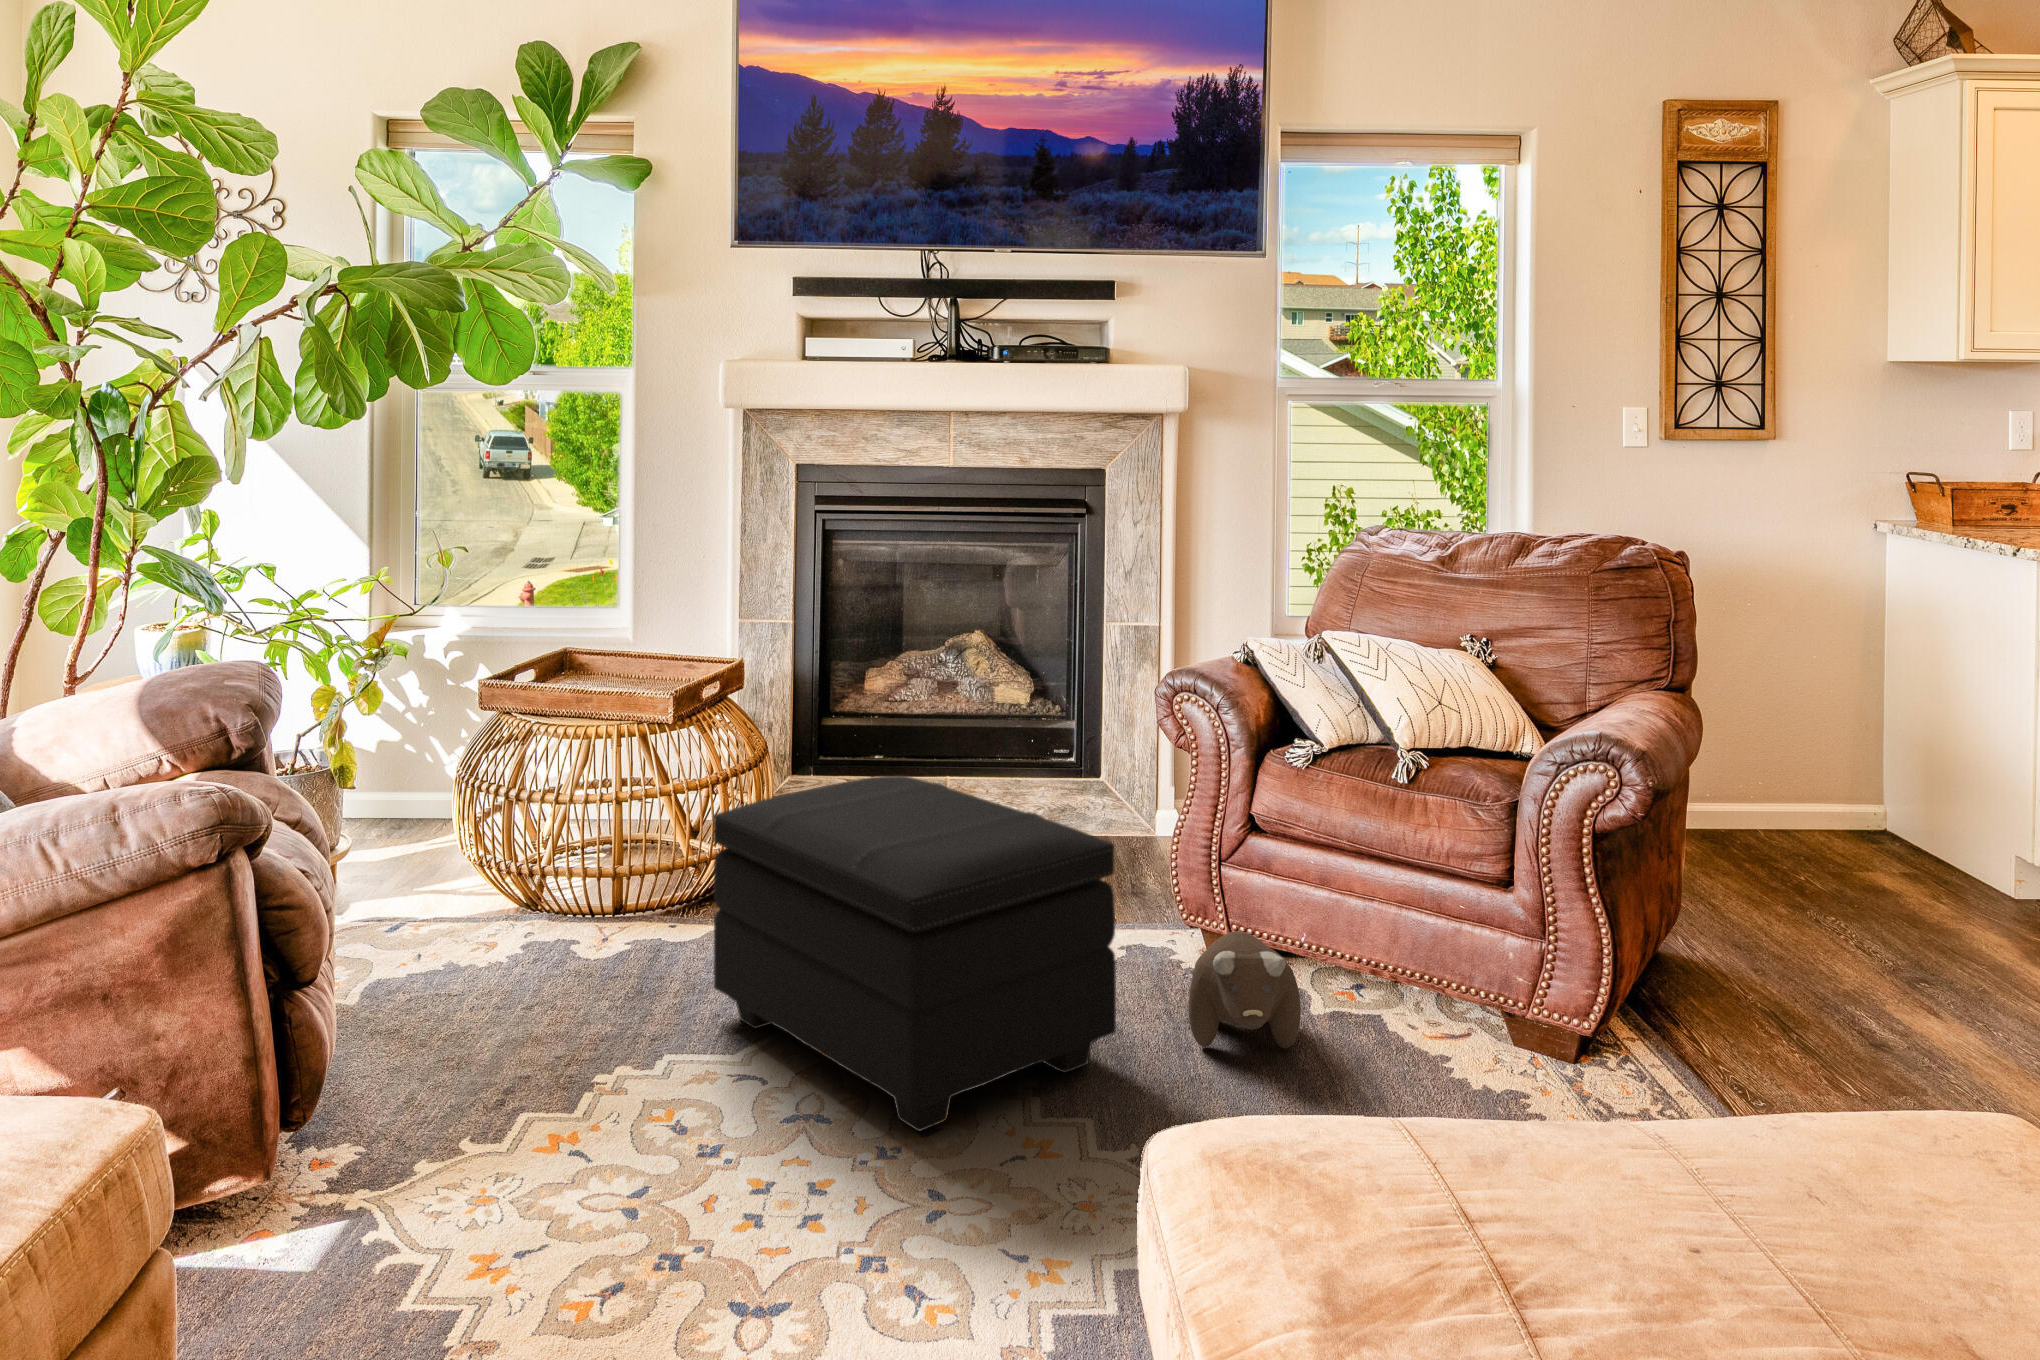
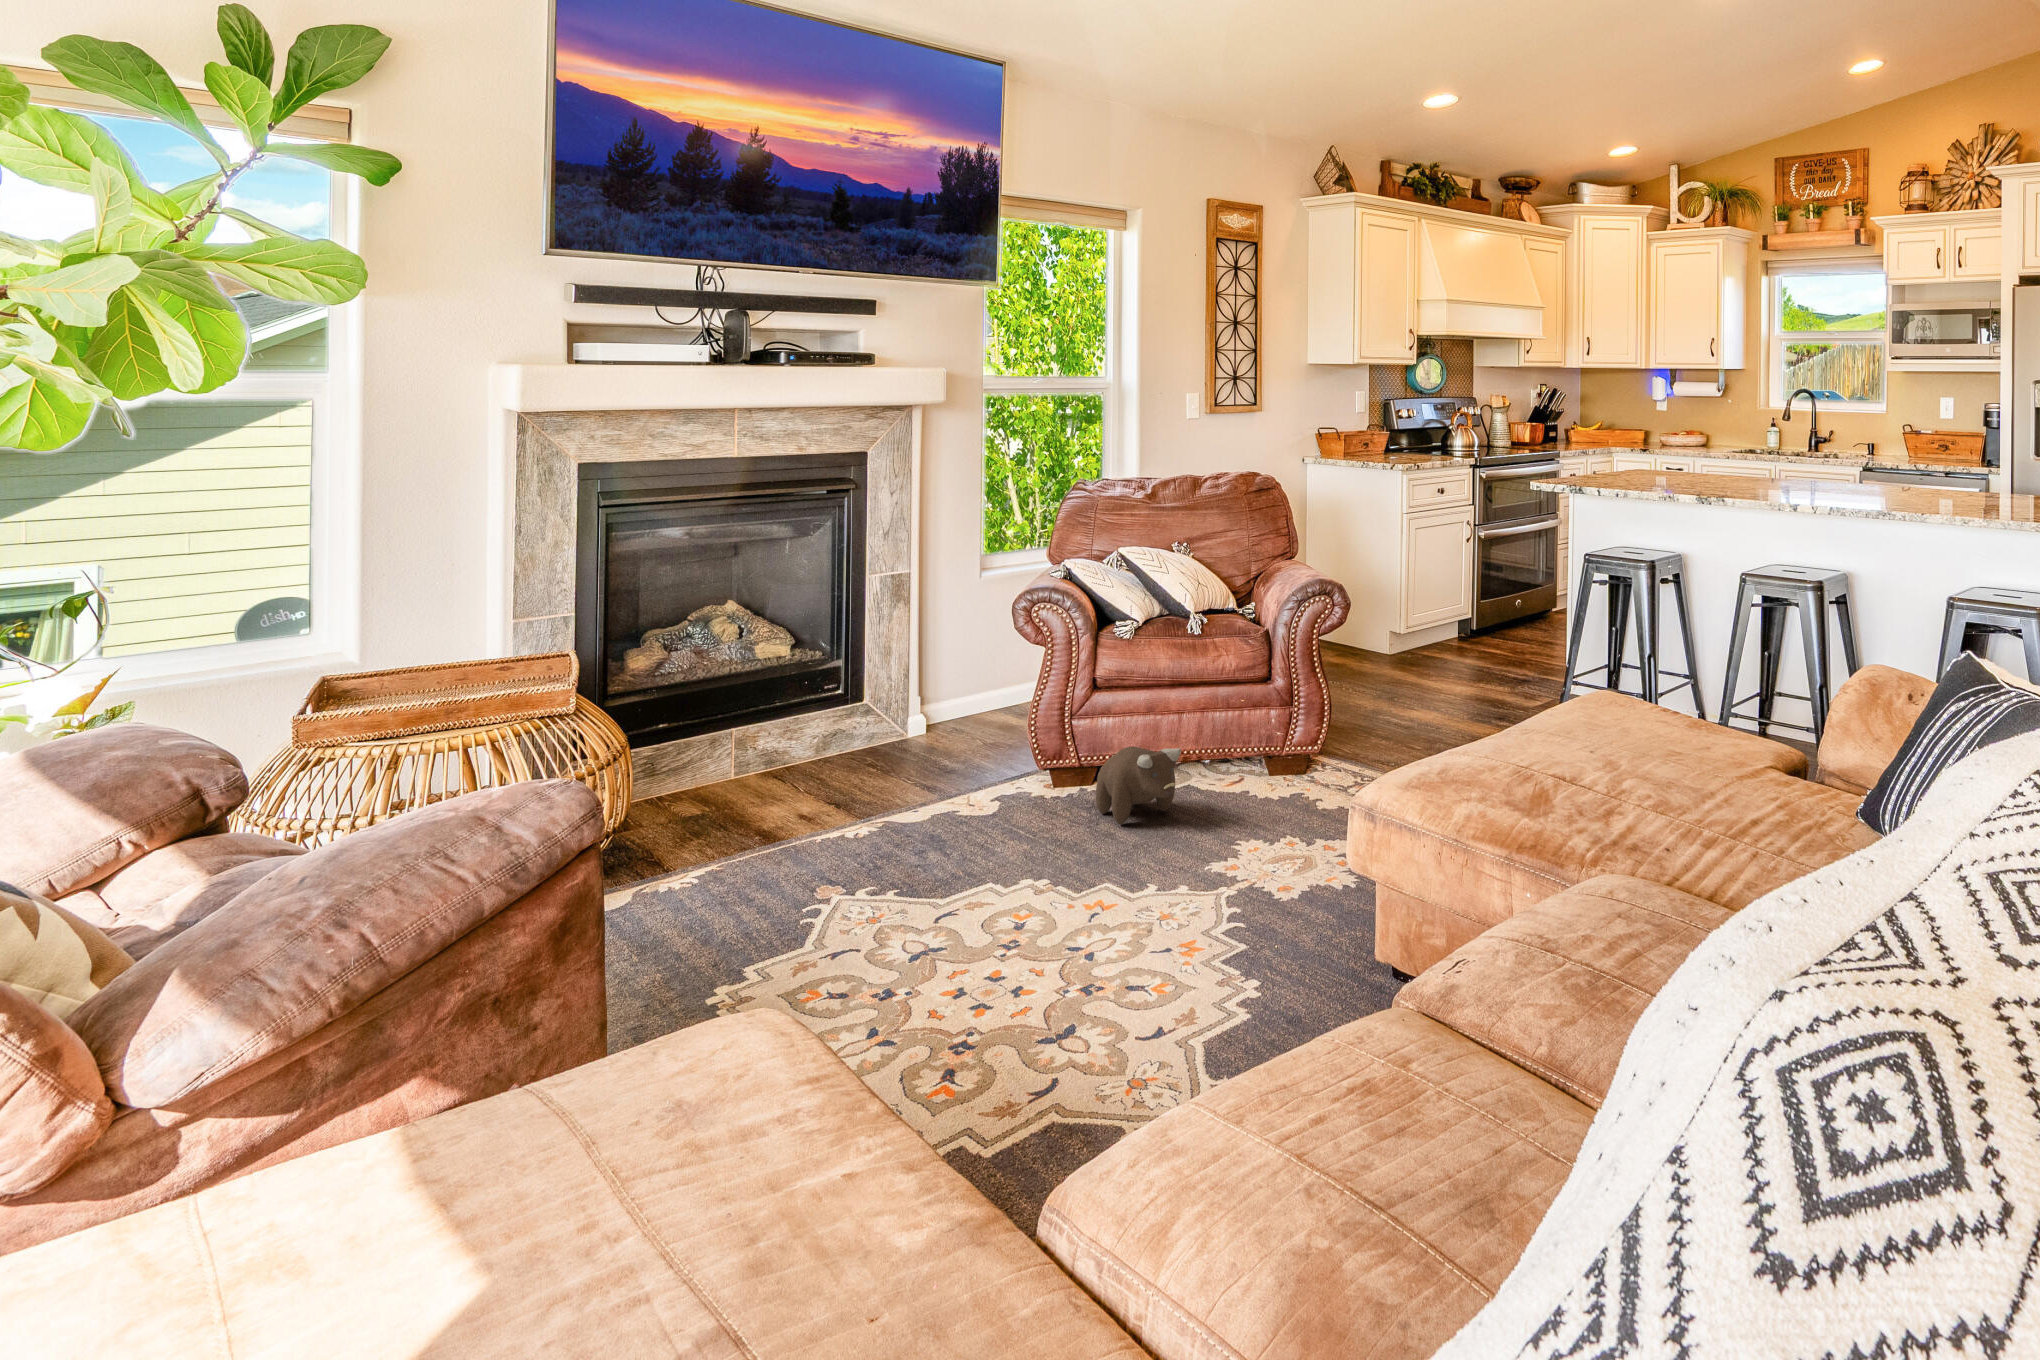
footstool: present [714,776,1116,1131] -> none [755,693,1089,915]

